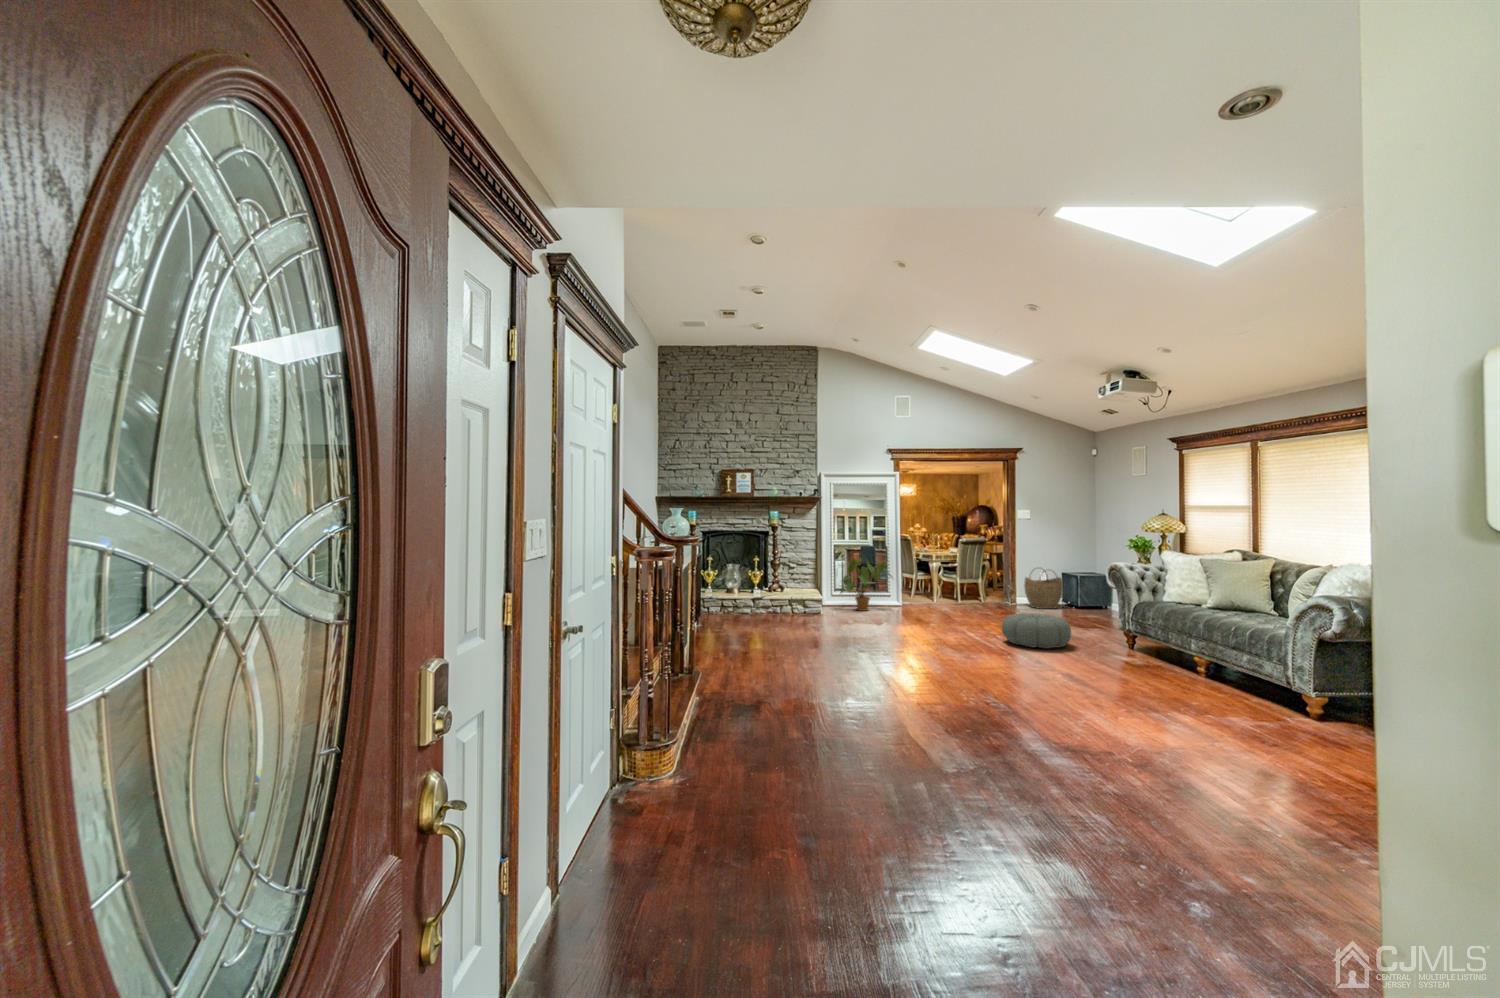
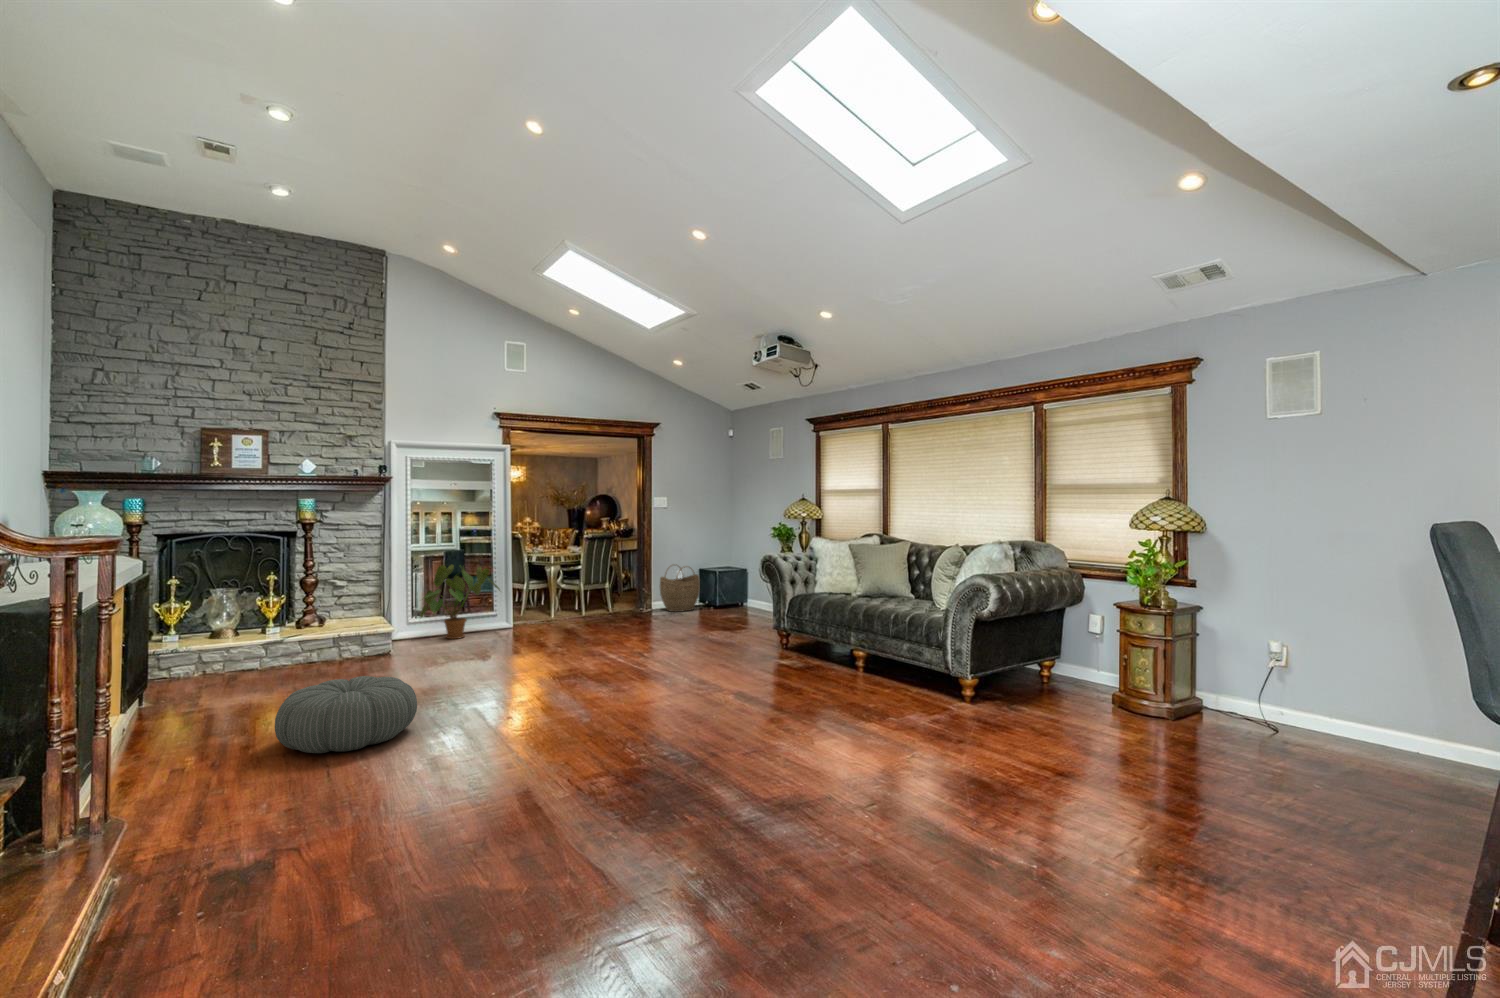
pouf: present [1002,613,1071,649] -> present [275,676,417,753]

